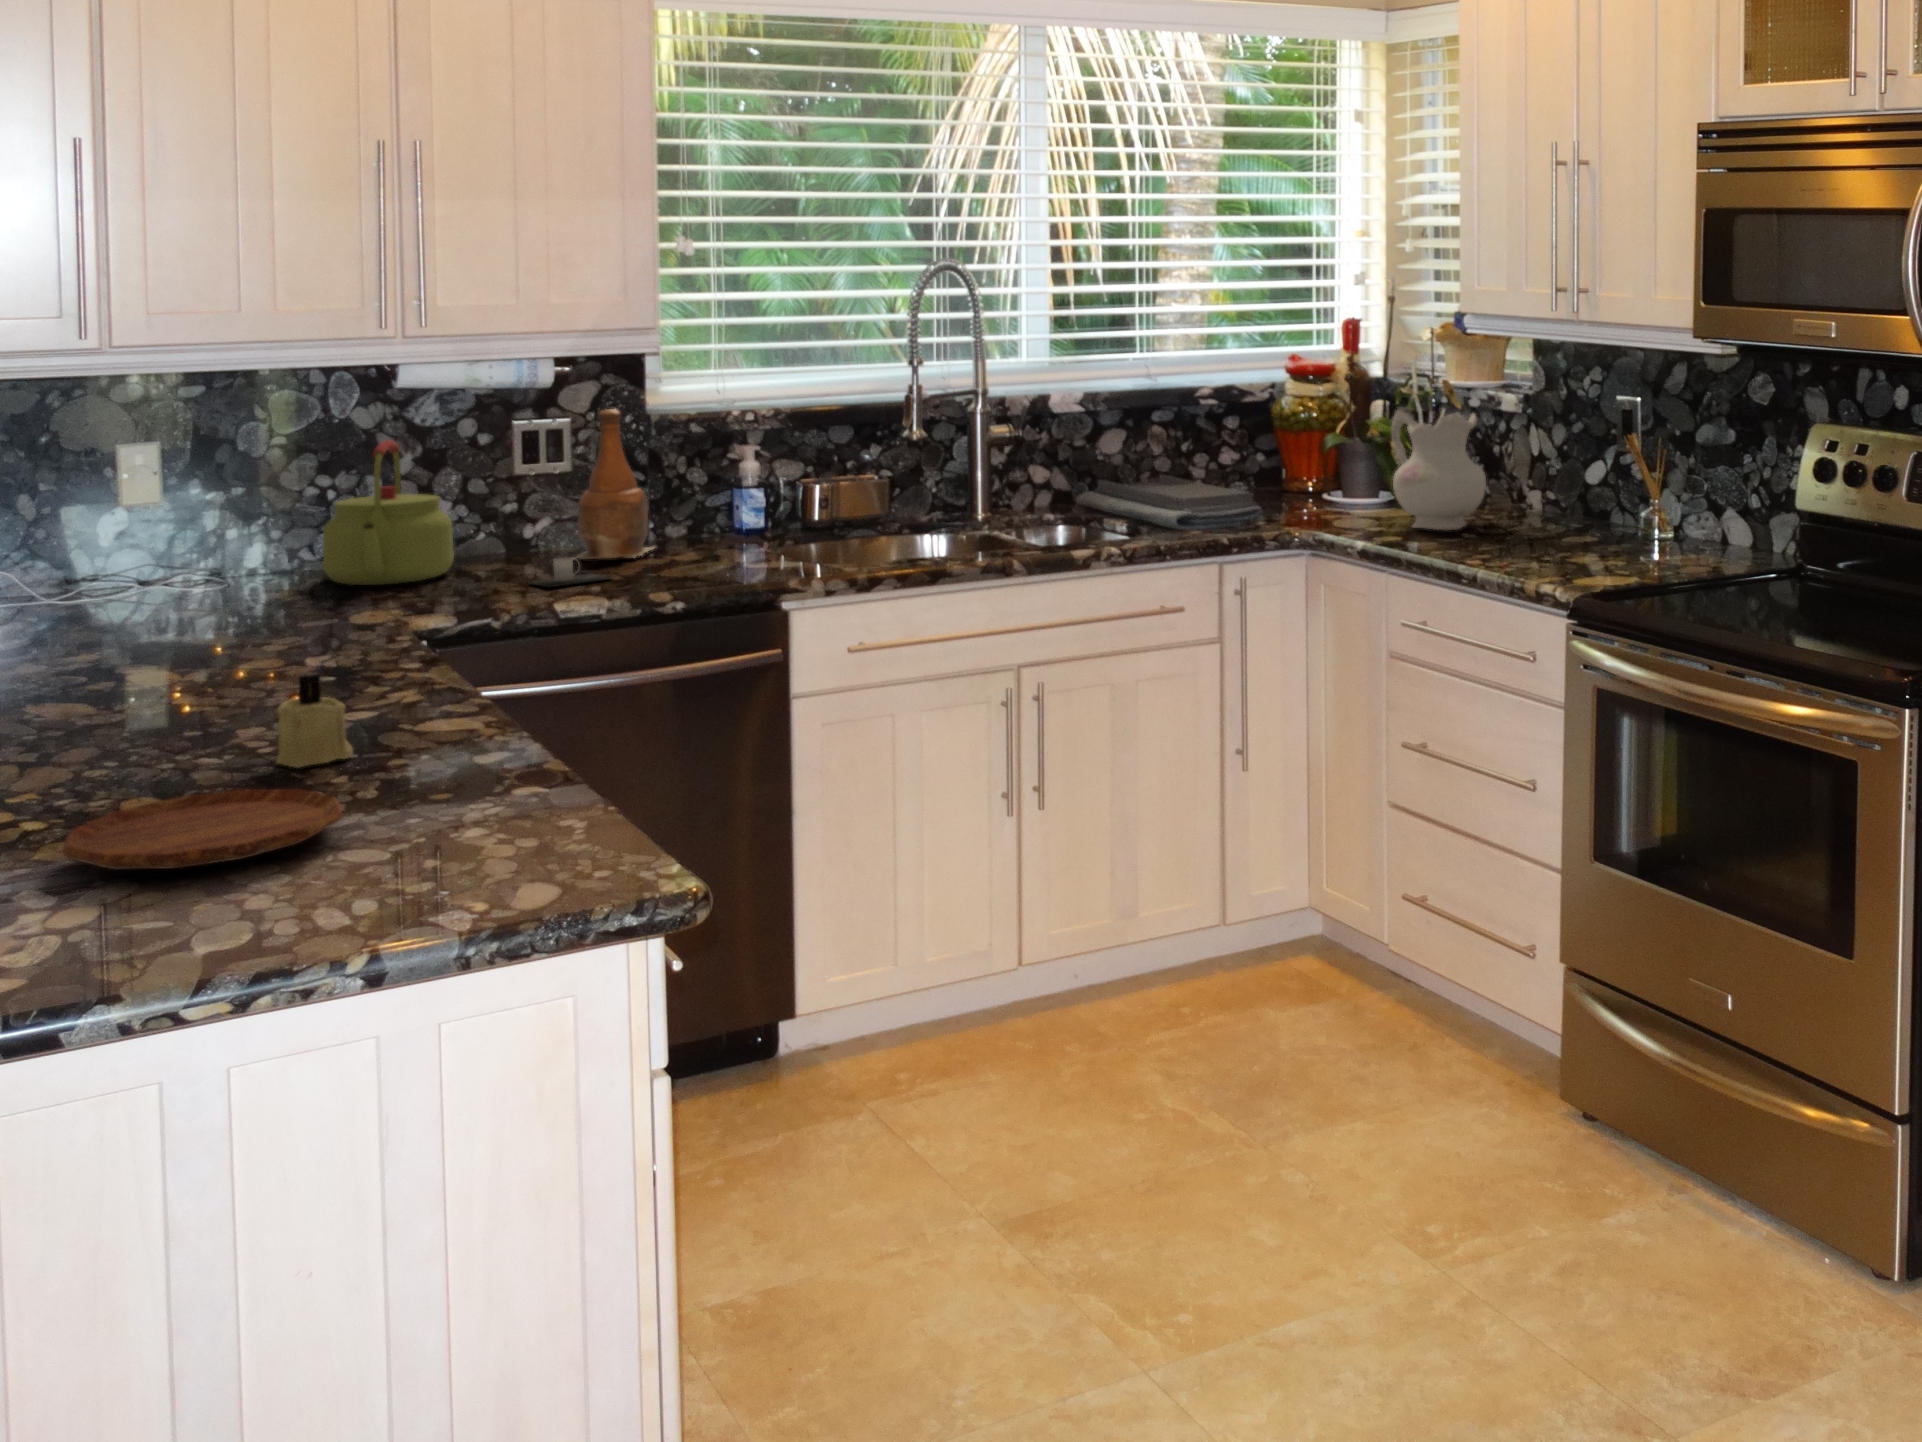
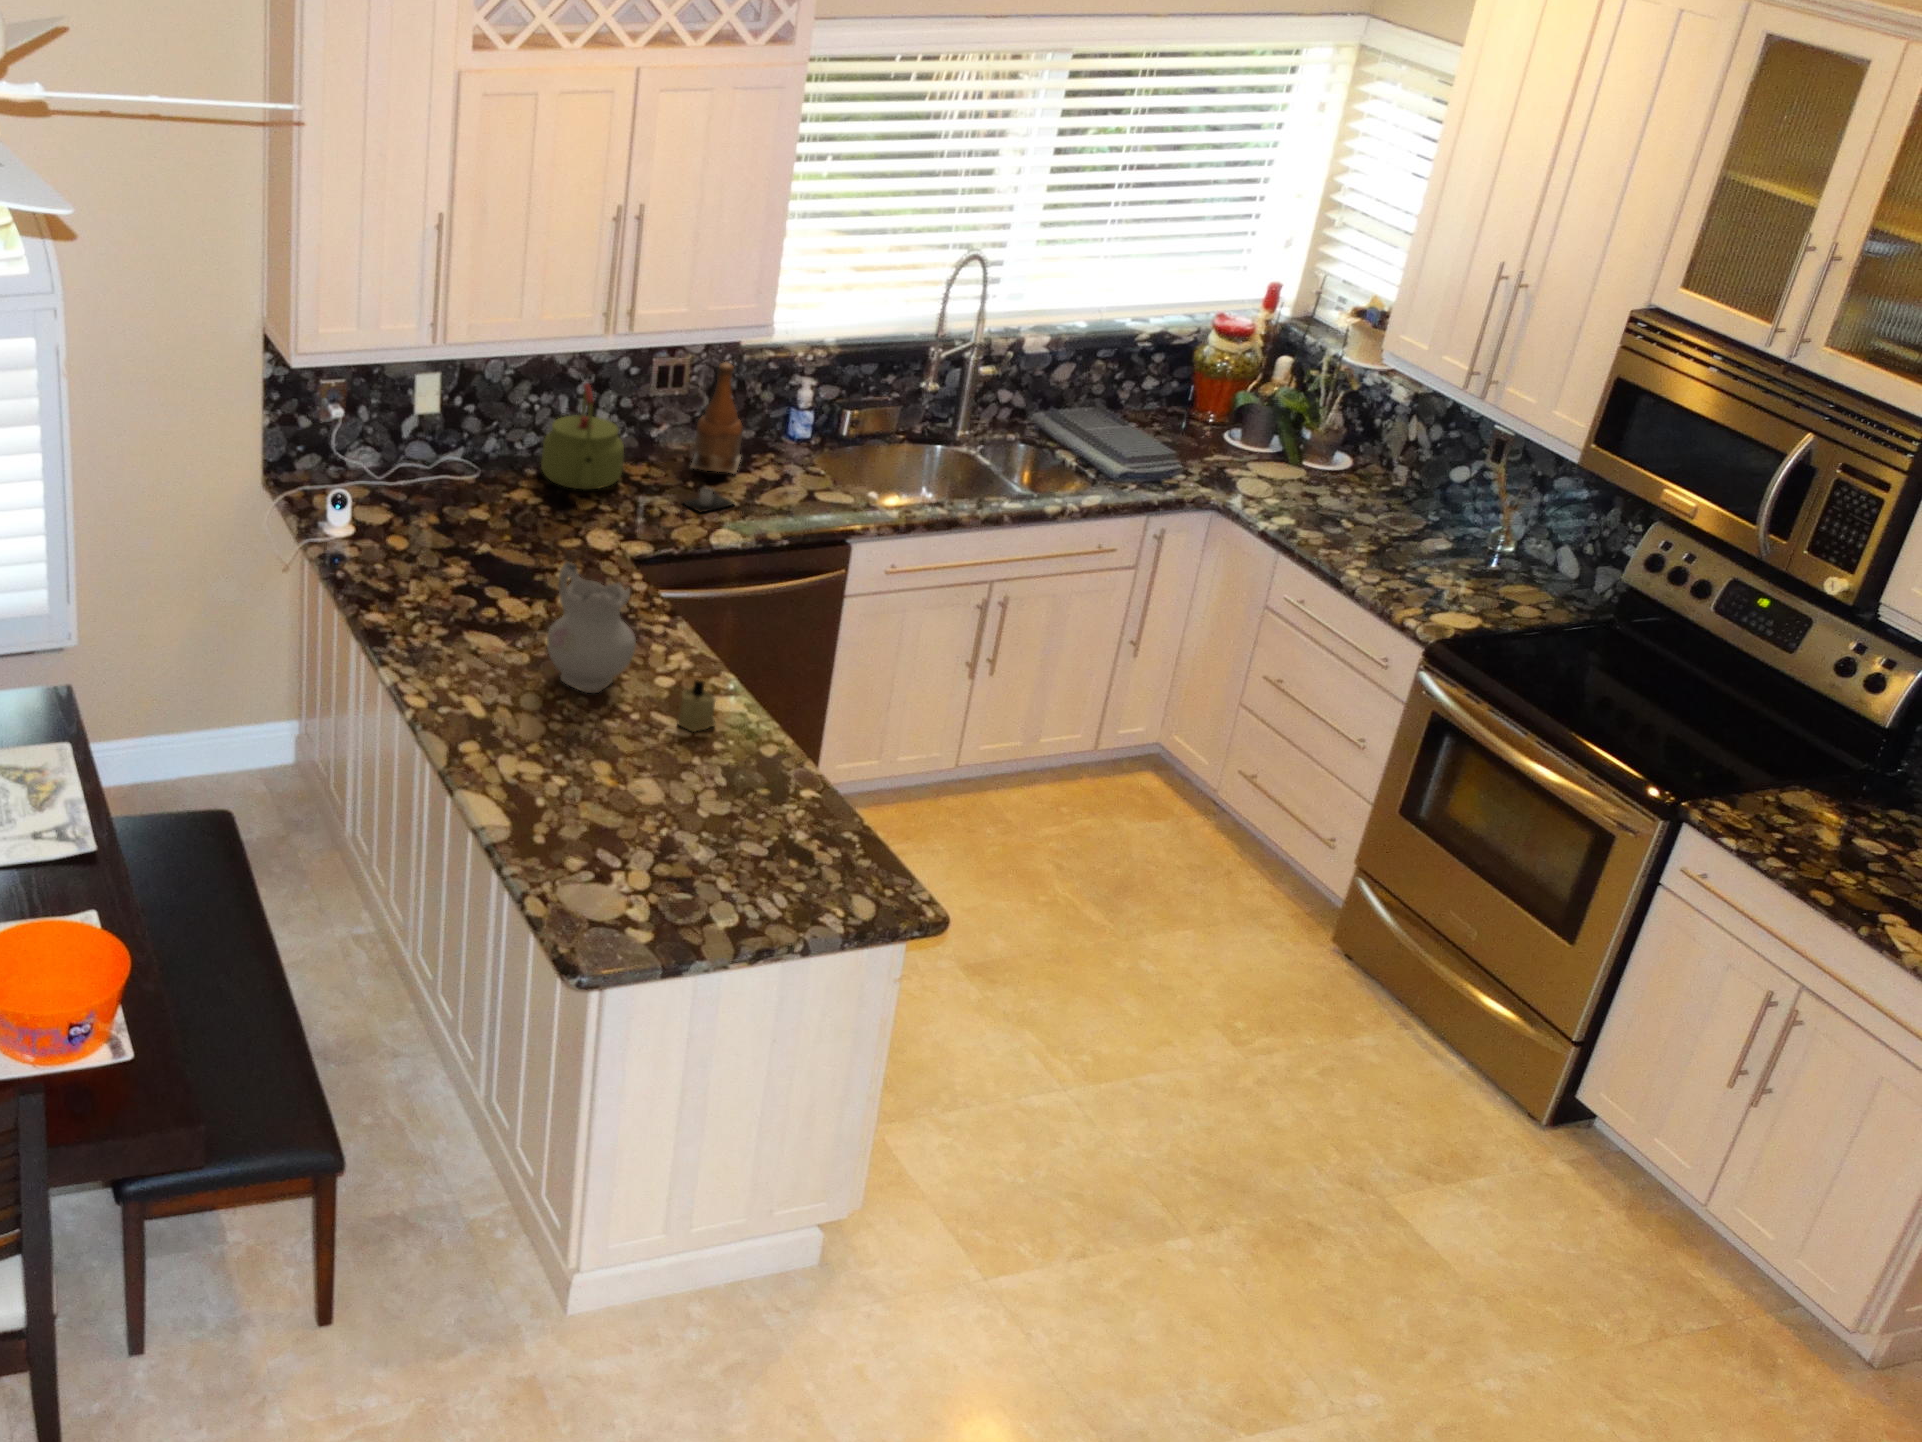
ceramic pitcher: present [1392,407,1486,530] -> present [547,561,636,693]
tray: present [62,789,342,869] -> none [640,765,768,833]

